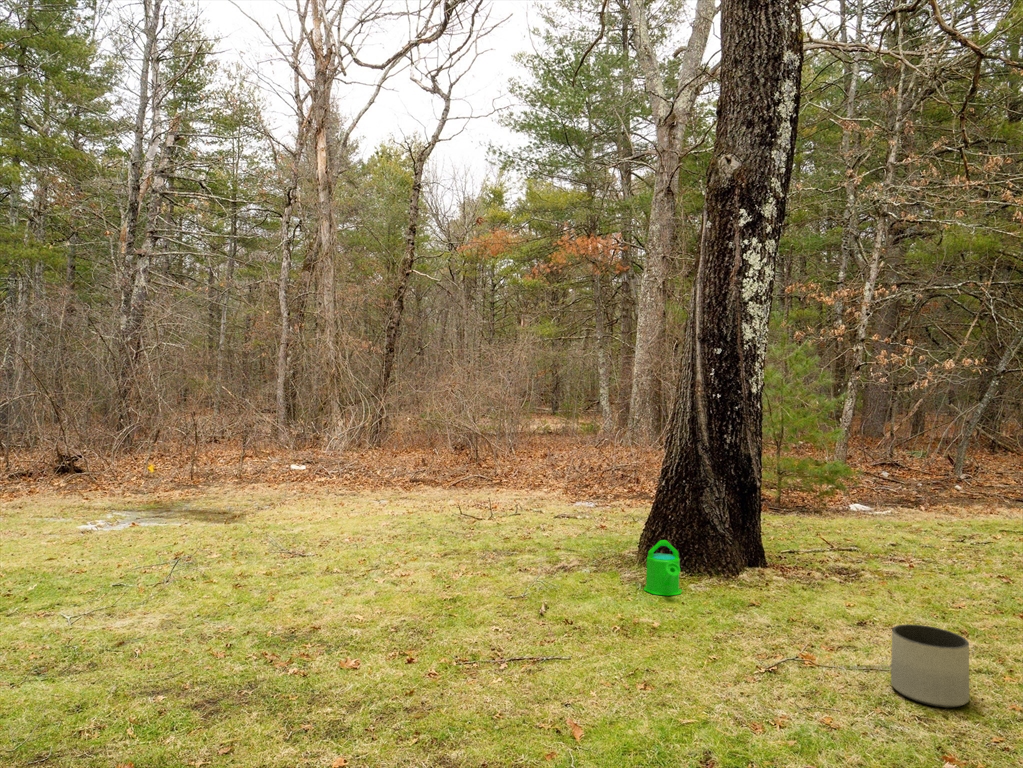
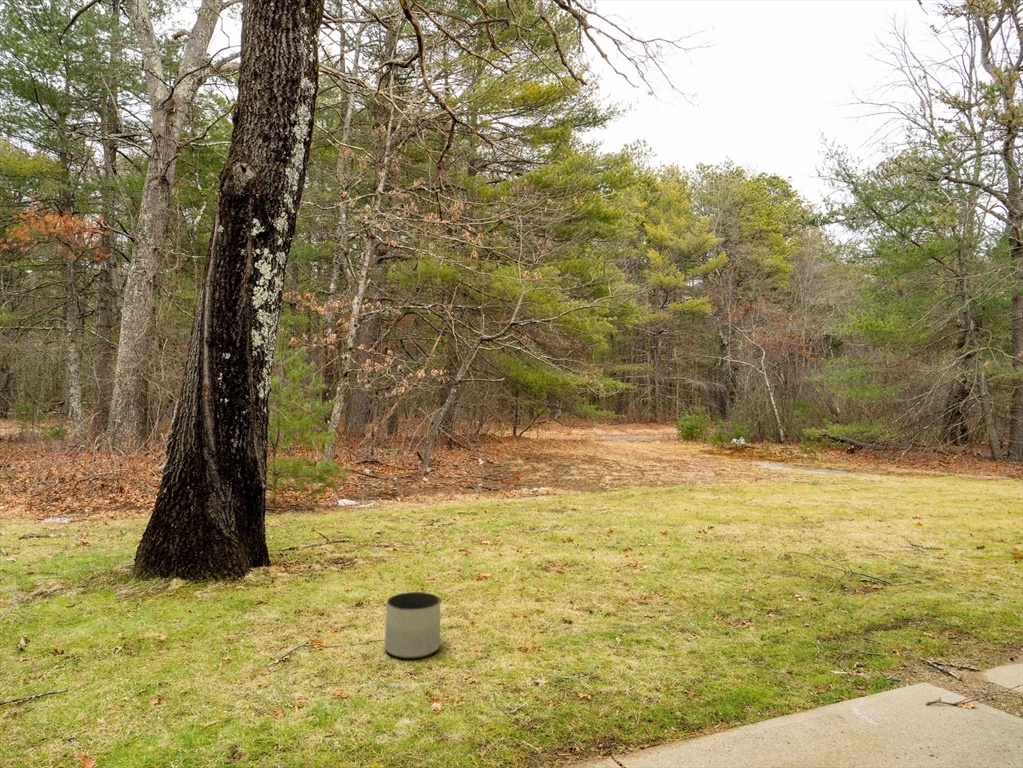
watering can: present [644,540,682,596] -> none [137,557,184,619]

